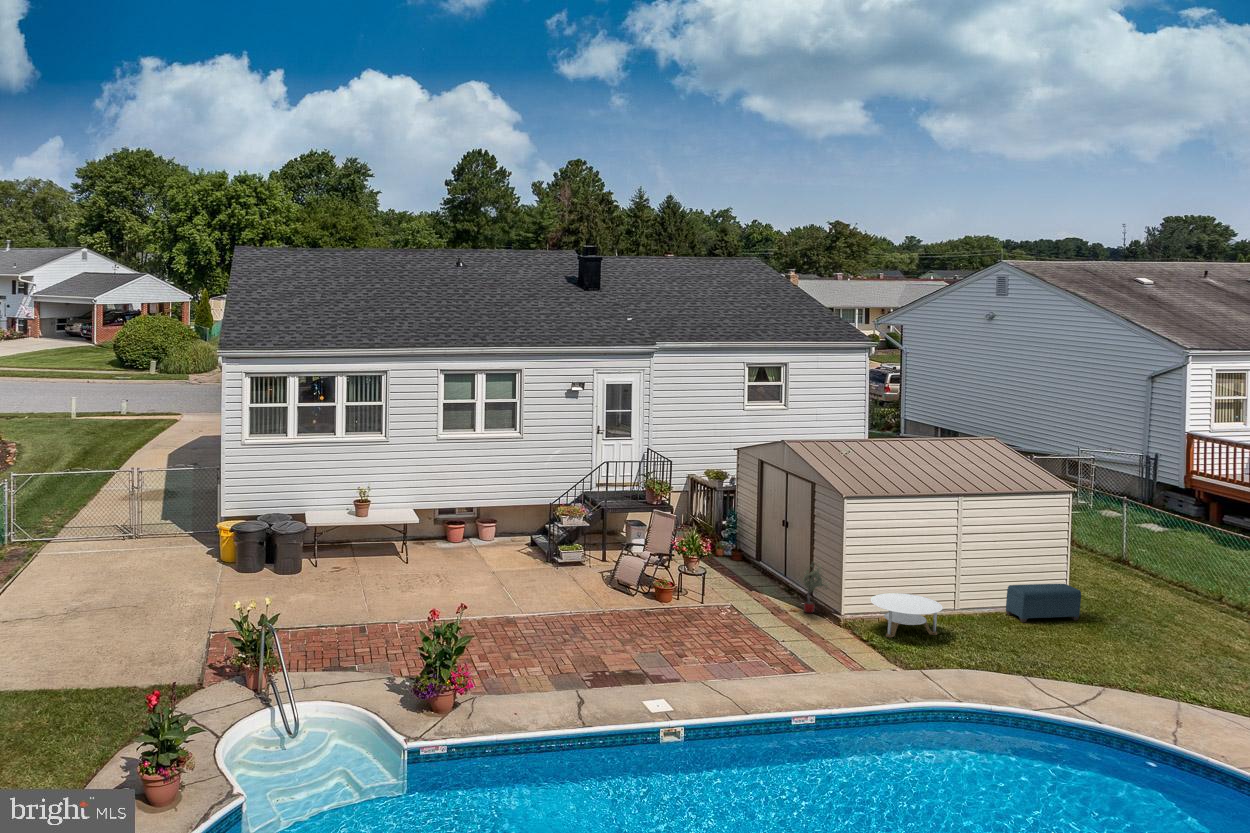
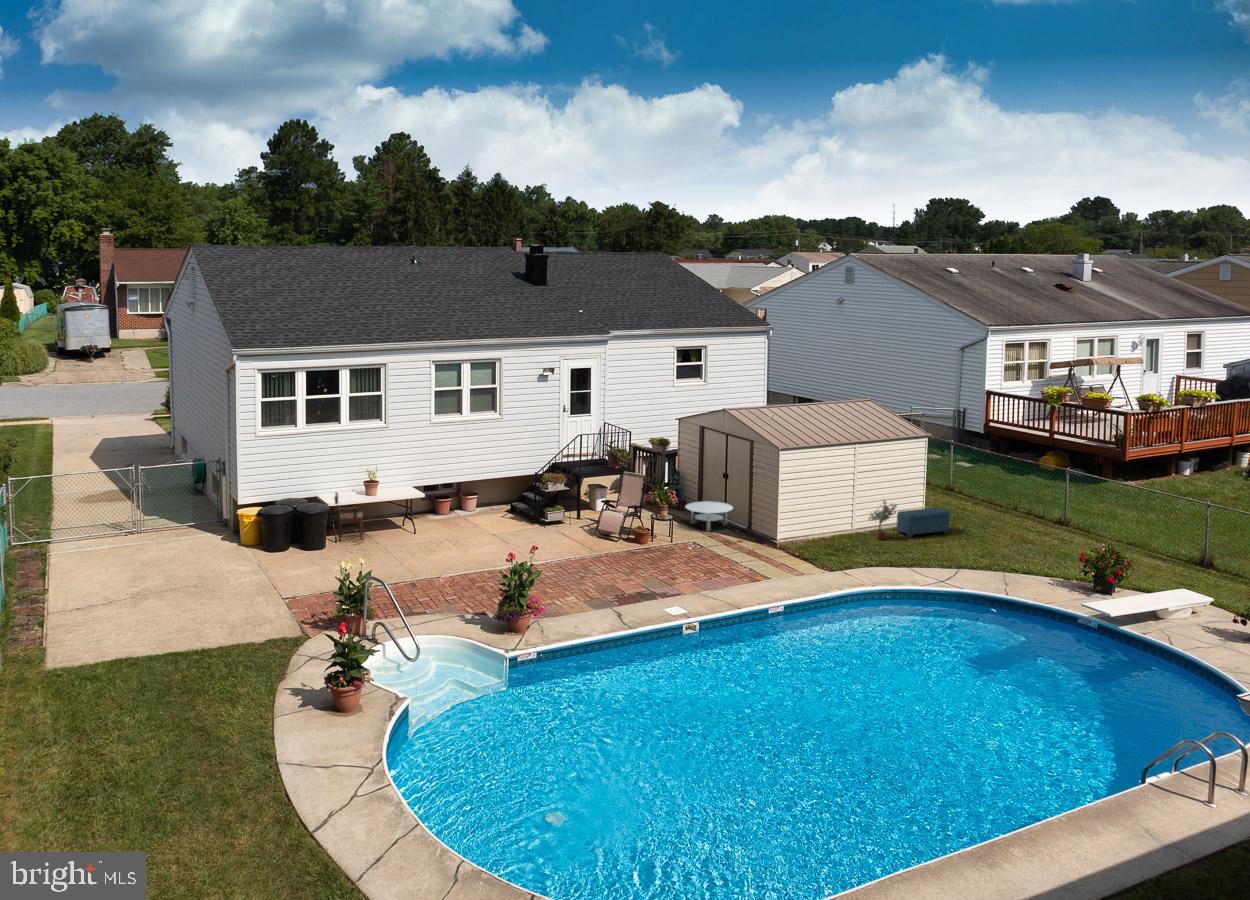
armchair: none [297,514,335,574] -> present [334,492,364,541]
potted tree: present [803,562,829,613] -> present [869,500,897,539]
round table: present [871,593,943,637] -> present [685,501,733,531]

